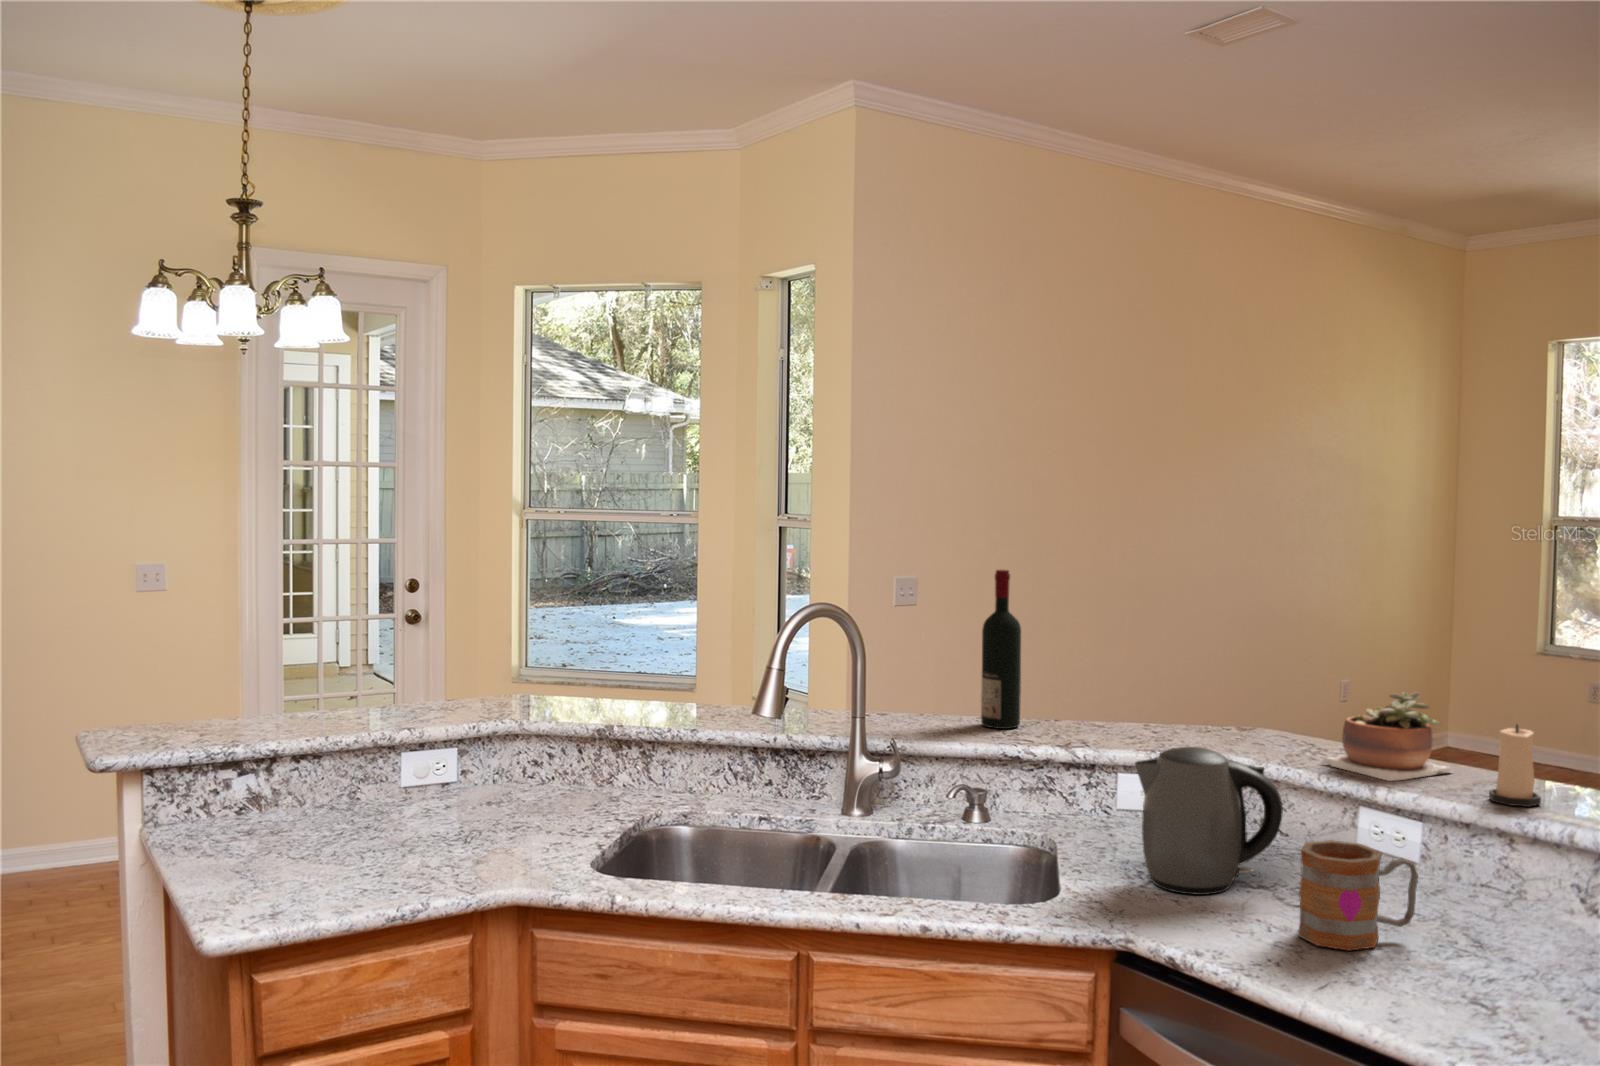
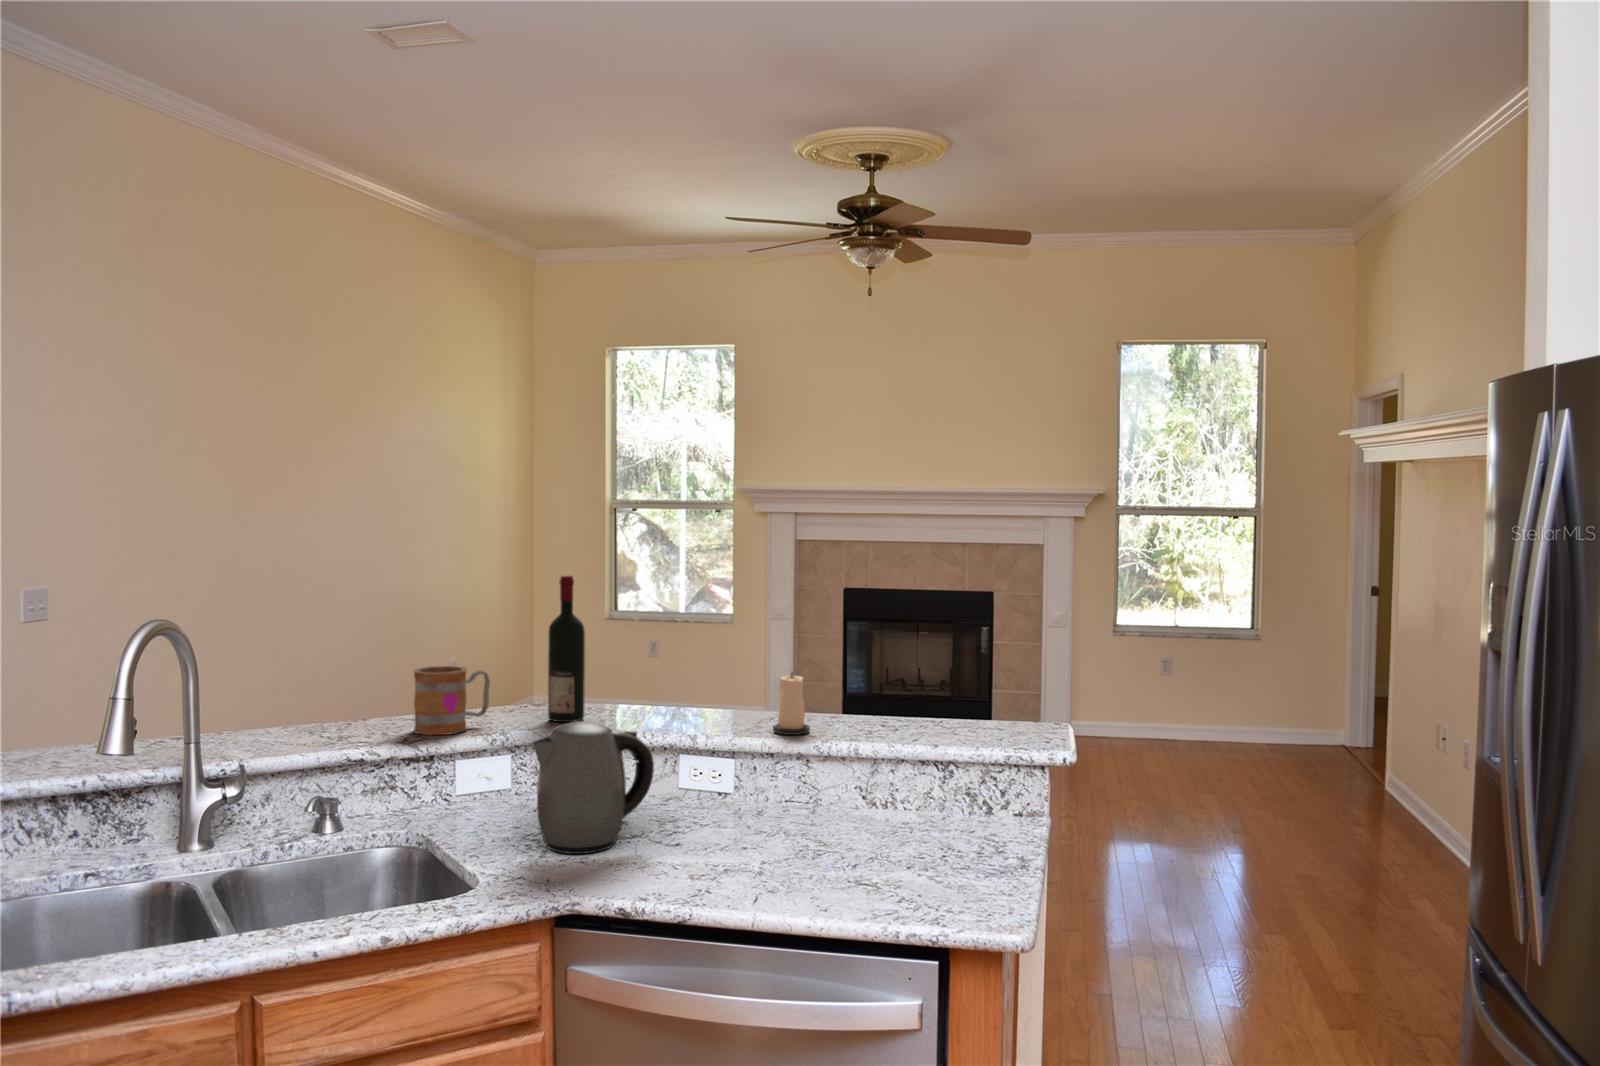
wine bottle: present [981,570,1021,729] -> present [548,576,585,722]
succulent plant: present [1323,692,1453,781] -> none [630,658,724,731]
mug: present [1298,840,1418,950] -> present [414,666,490,735]

